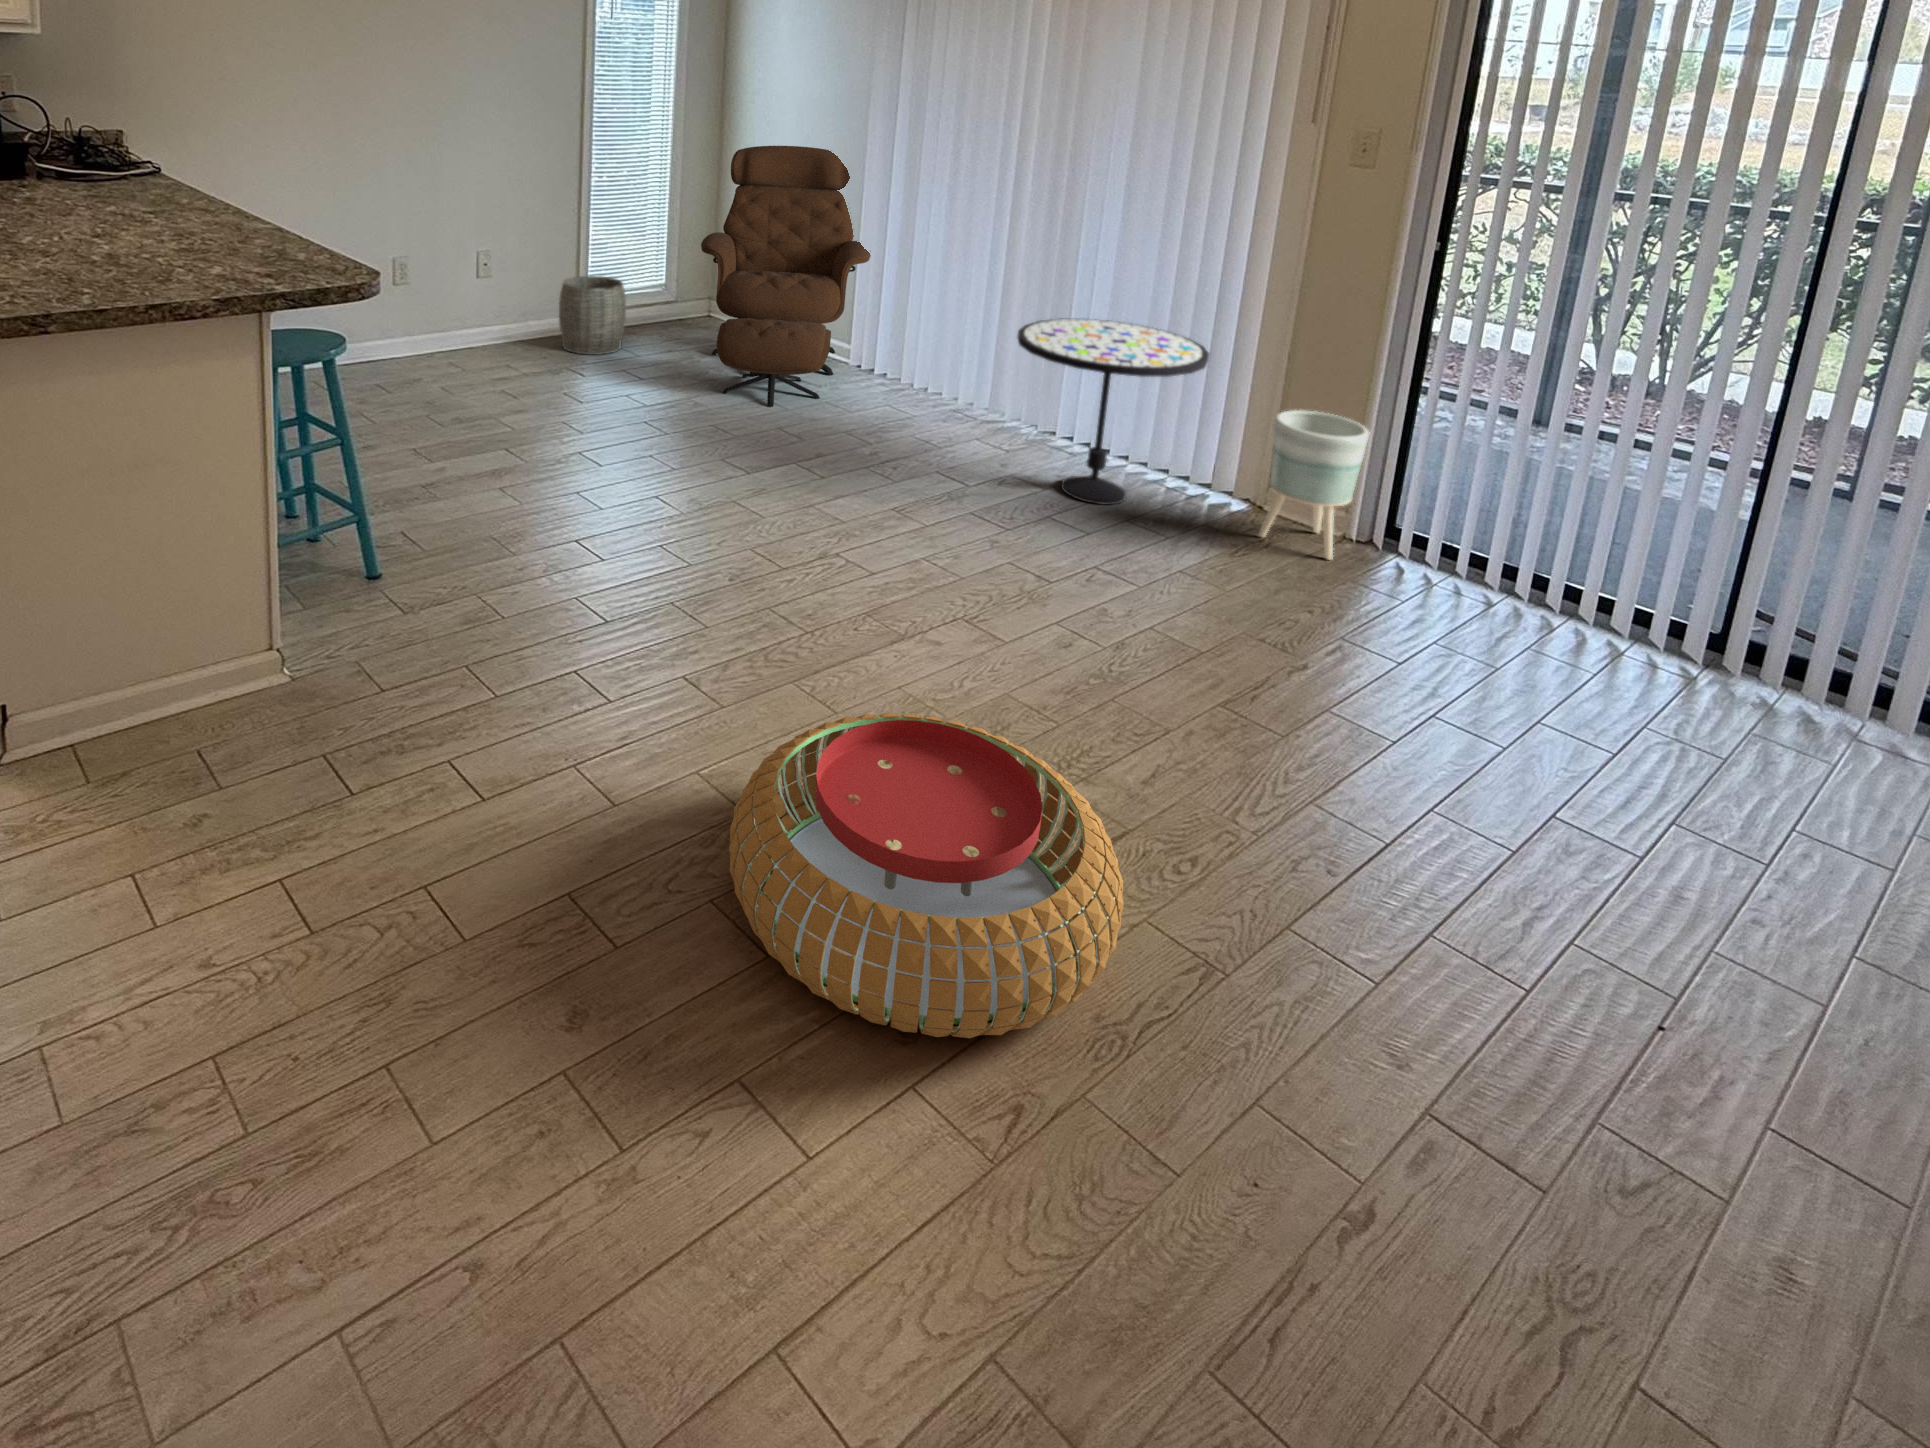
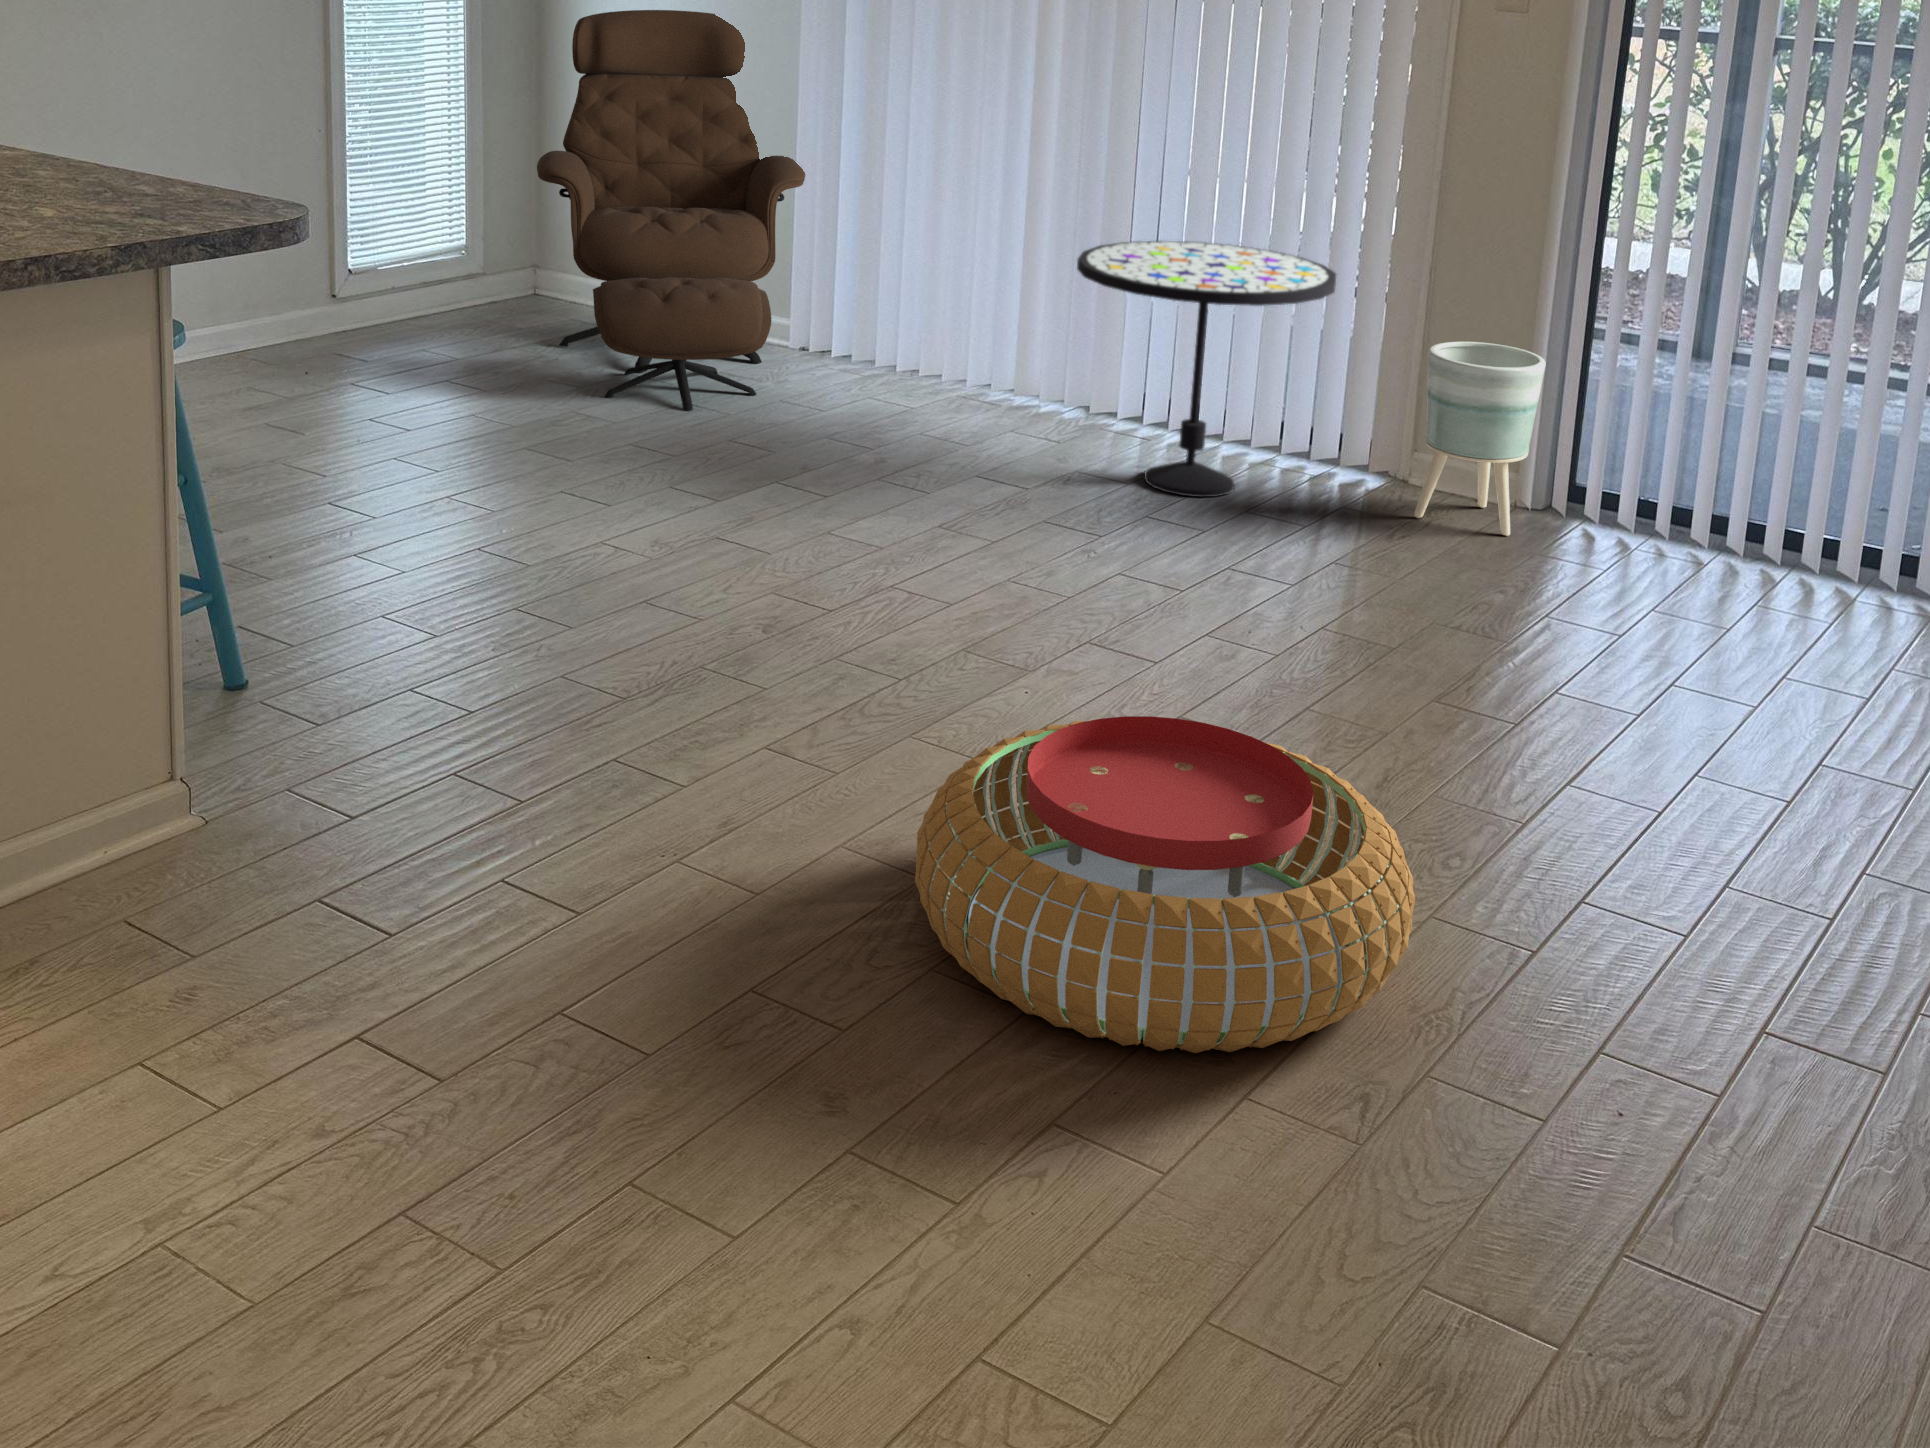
woven basket: present [559,276,626,355] -> none [302,230,415,358]

